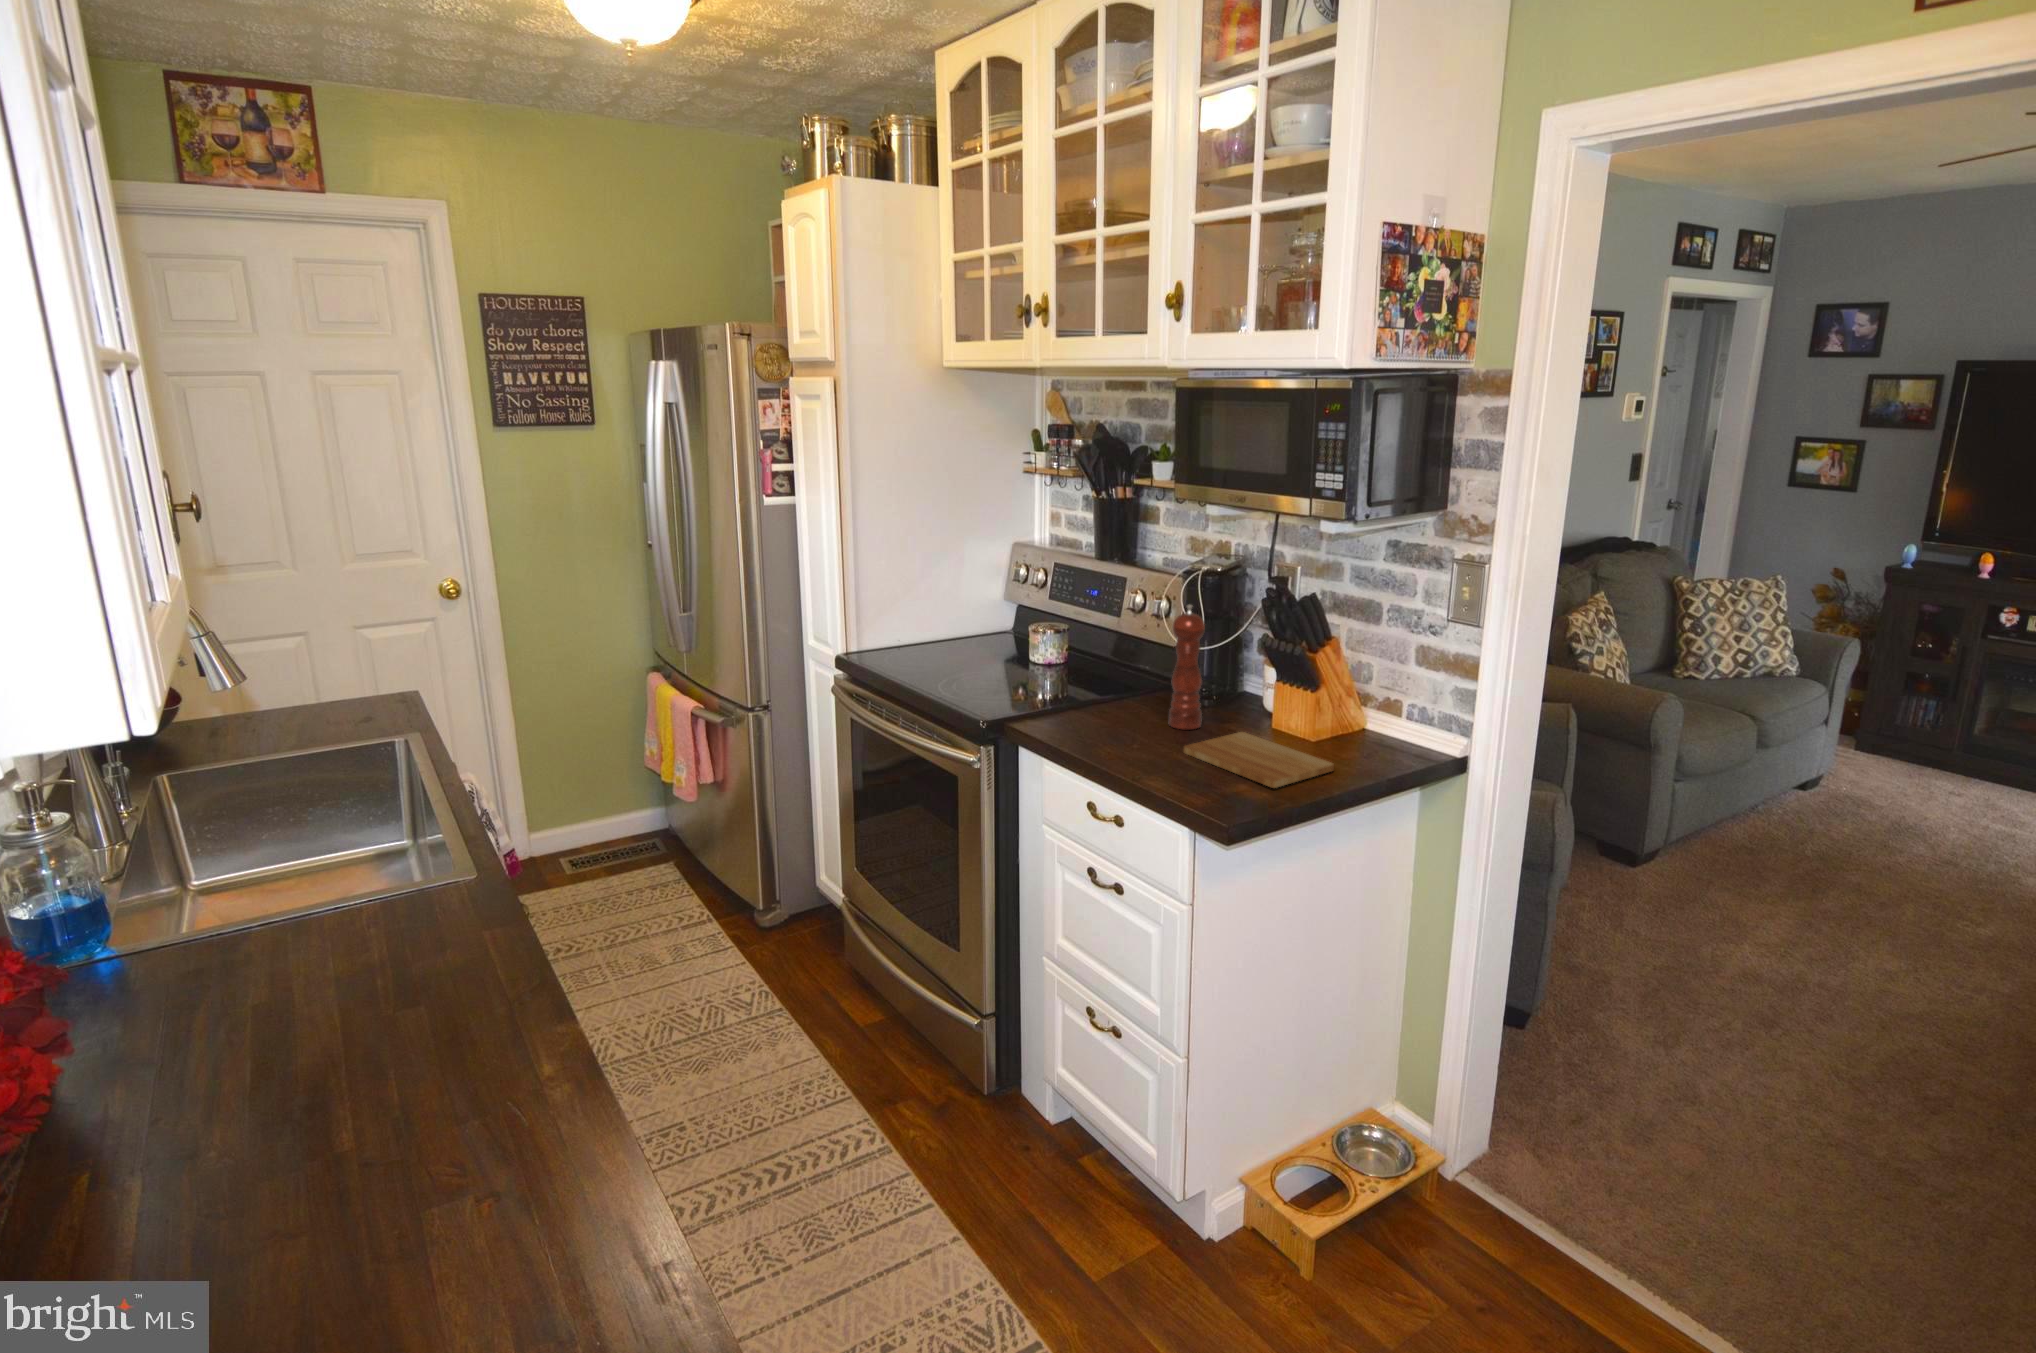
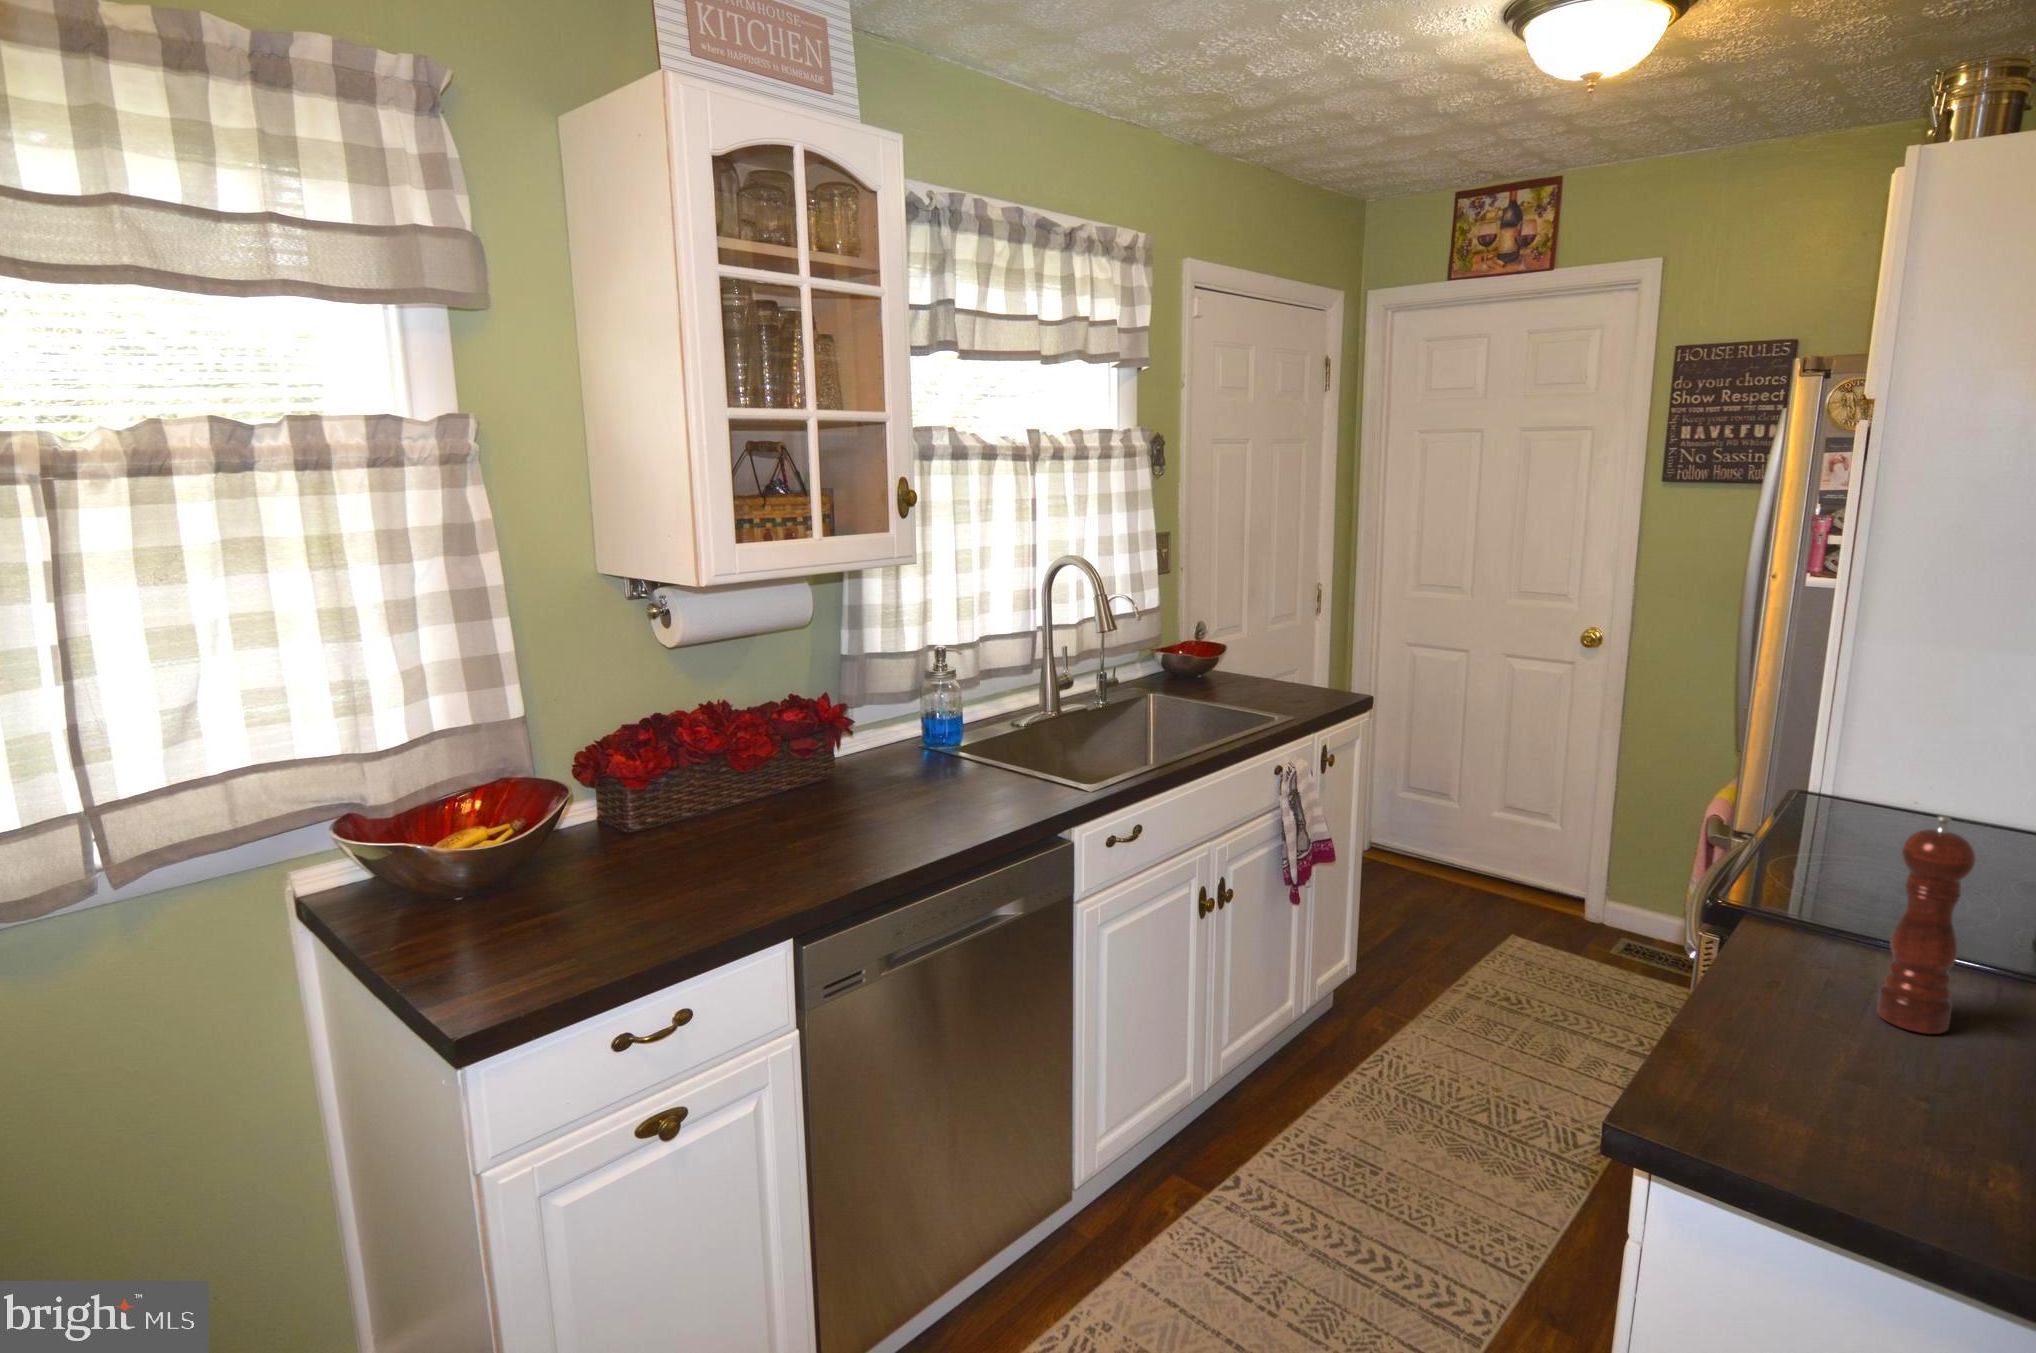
cutting board: present [1184,732,1334,788] -> none [1755,1023,1968,1191]

